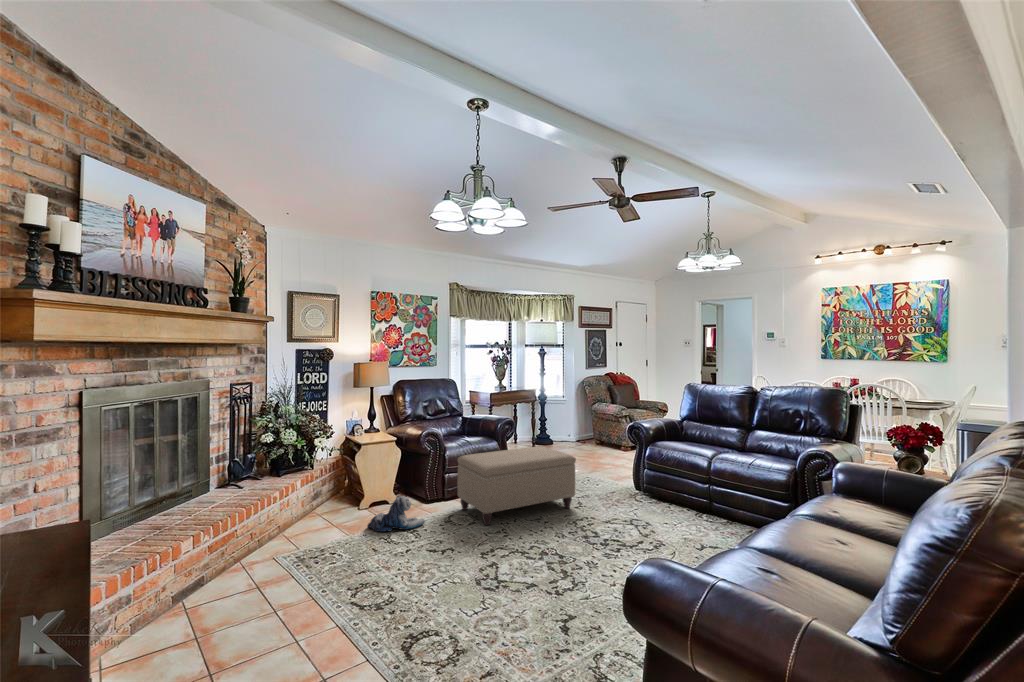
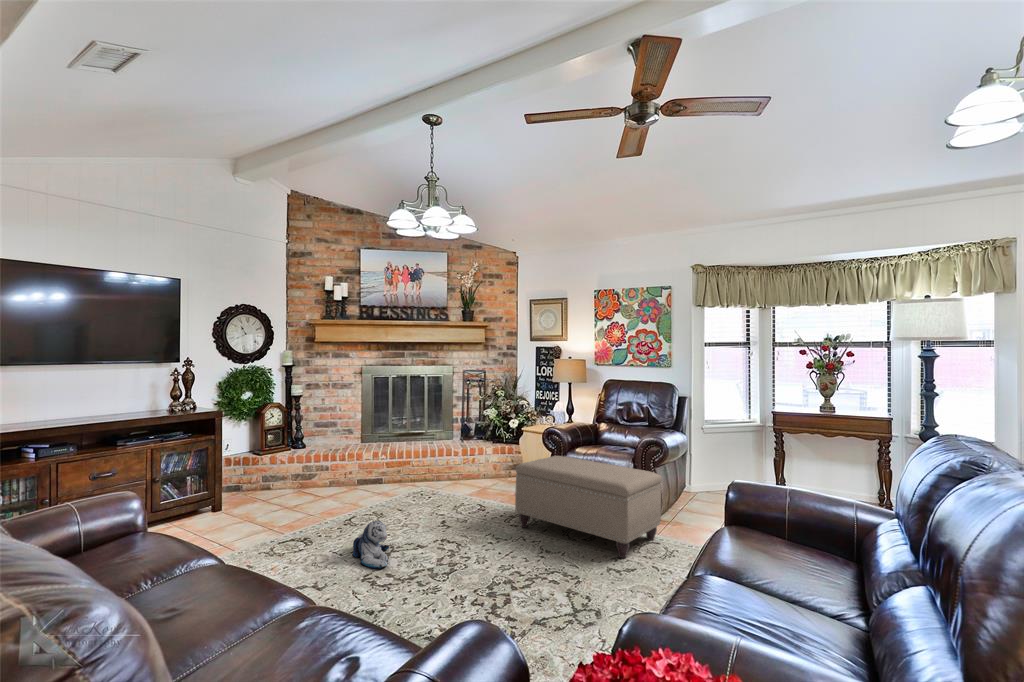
plush toy: present [367,496,425,532] -> present [352,521,389,569]

